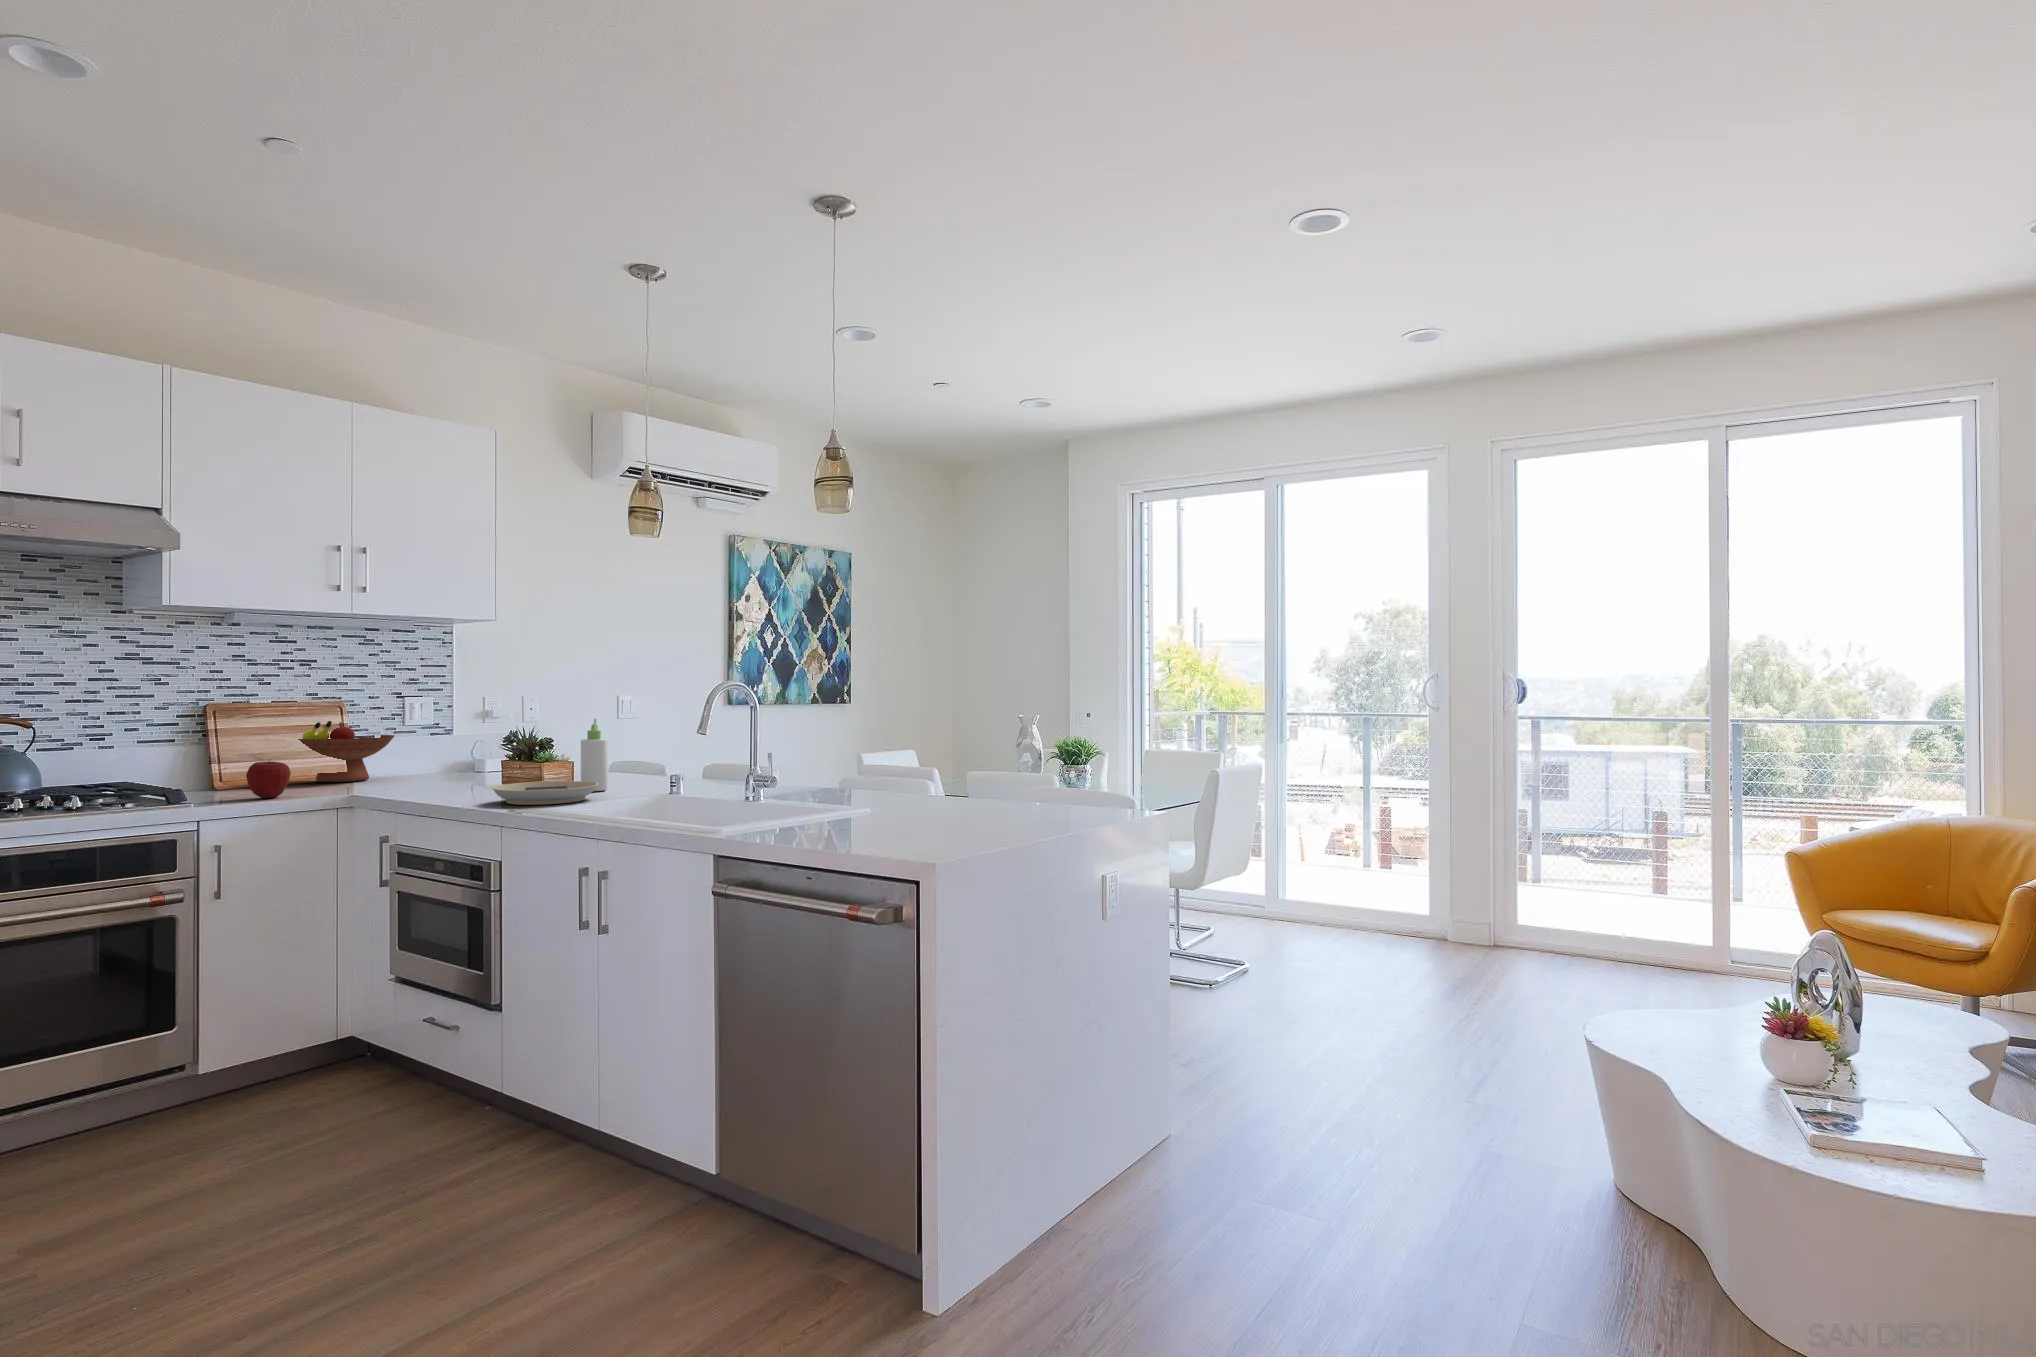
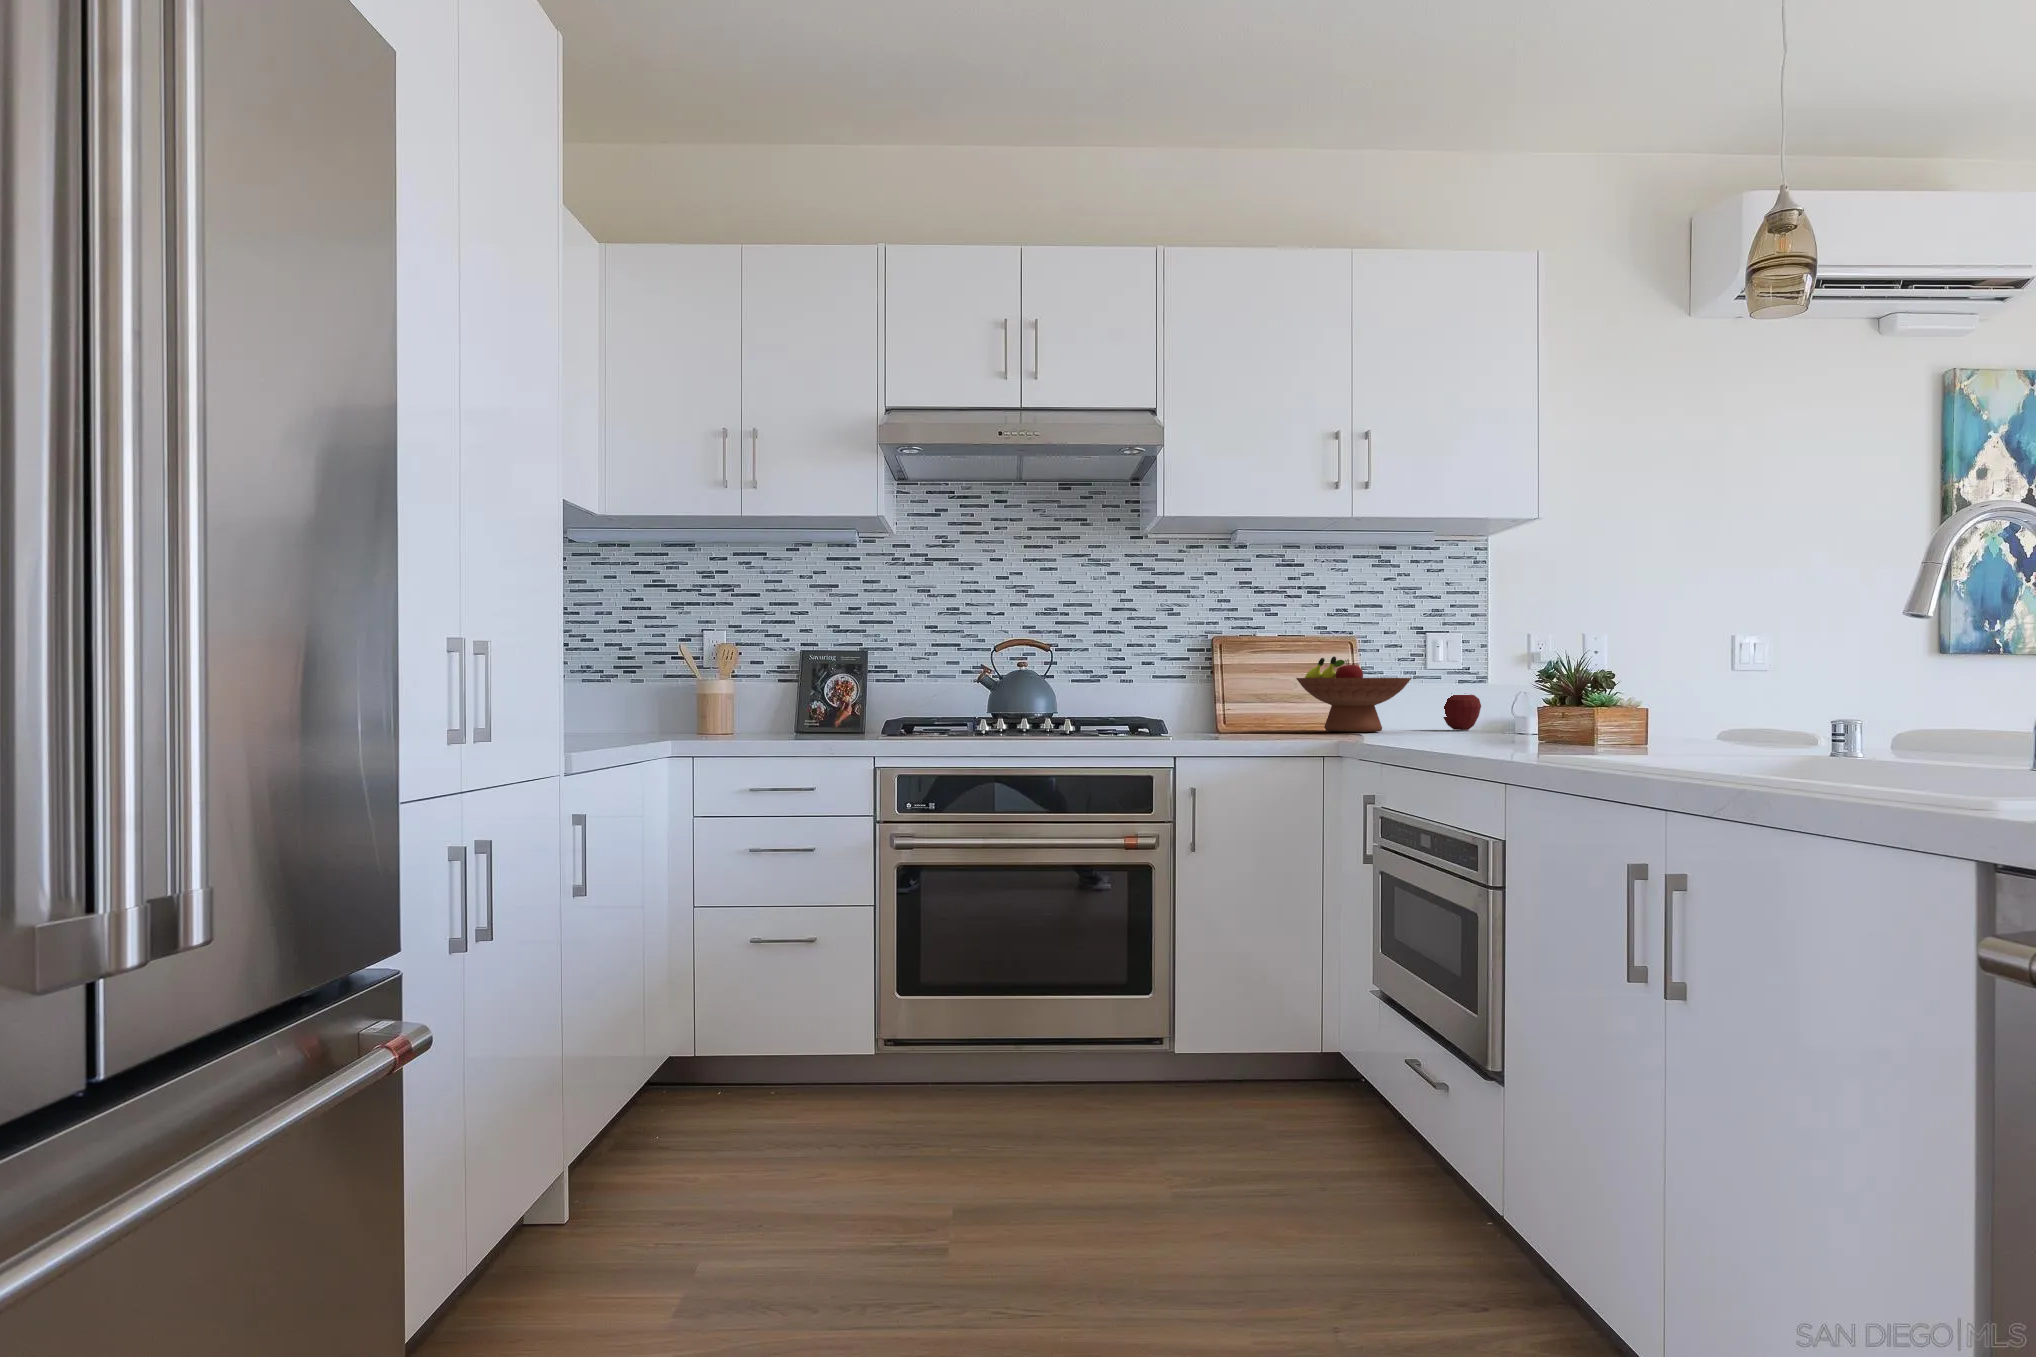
bottle: present [581,719,607,791] -> none [1632,638,1677,752]
apple: present [246,761,291,798] -> present [1443,694,1481,730]
plate: present [492,781,598,805] -> none [1477,729,1650,760]

